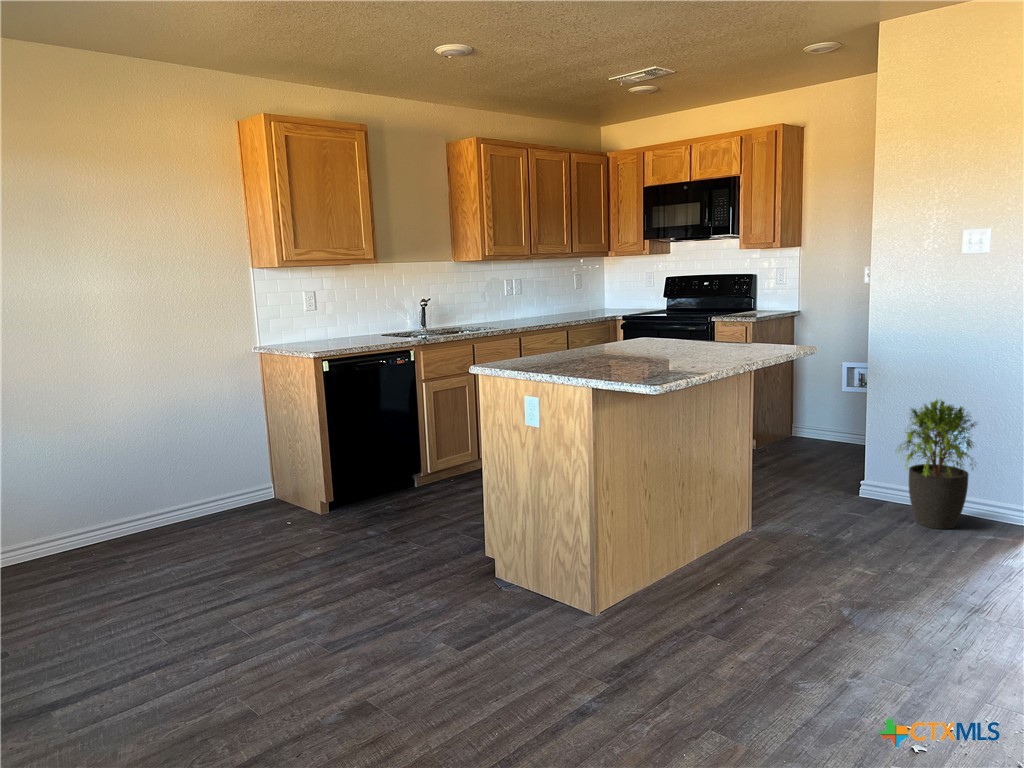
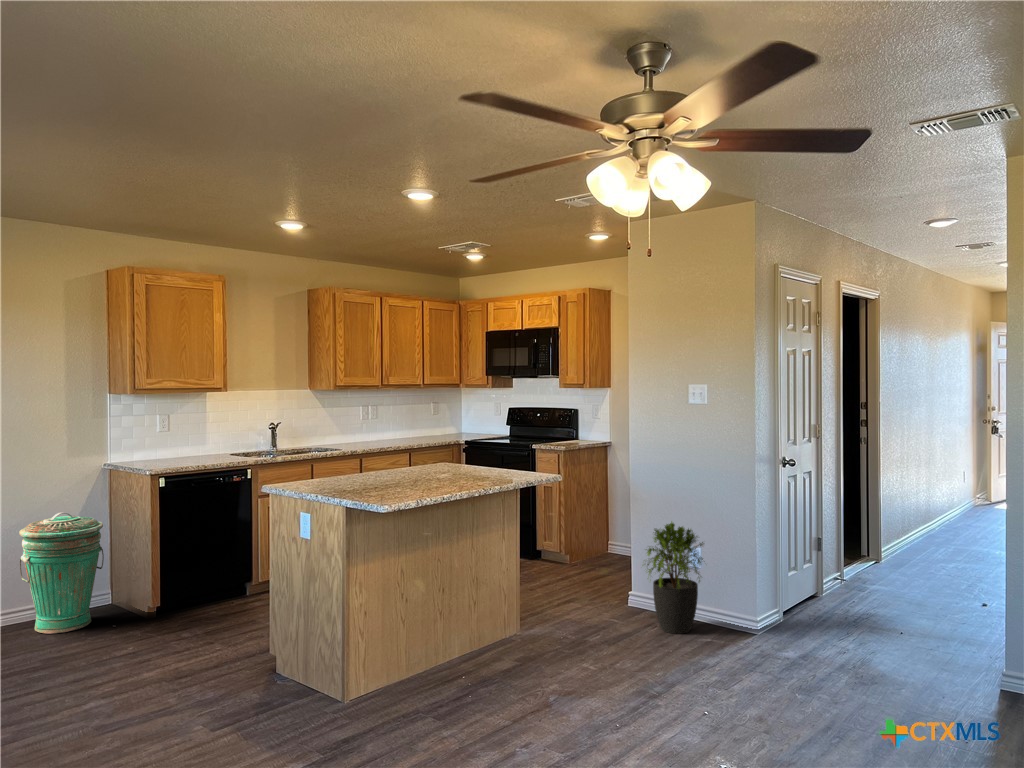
trash can: none [180,401,269,531] -> present [19,512,104,634]

